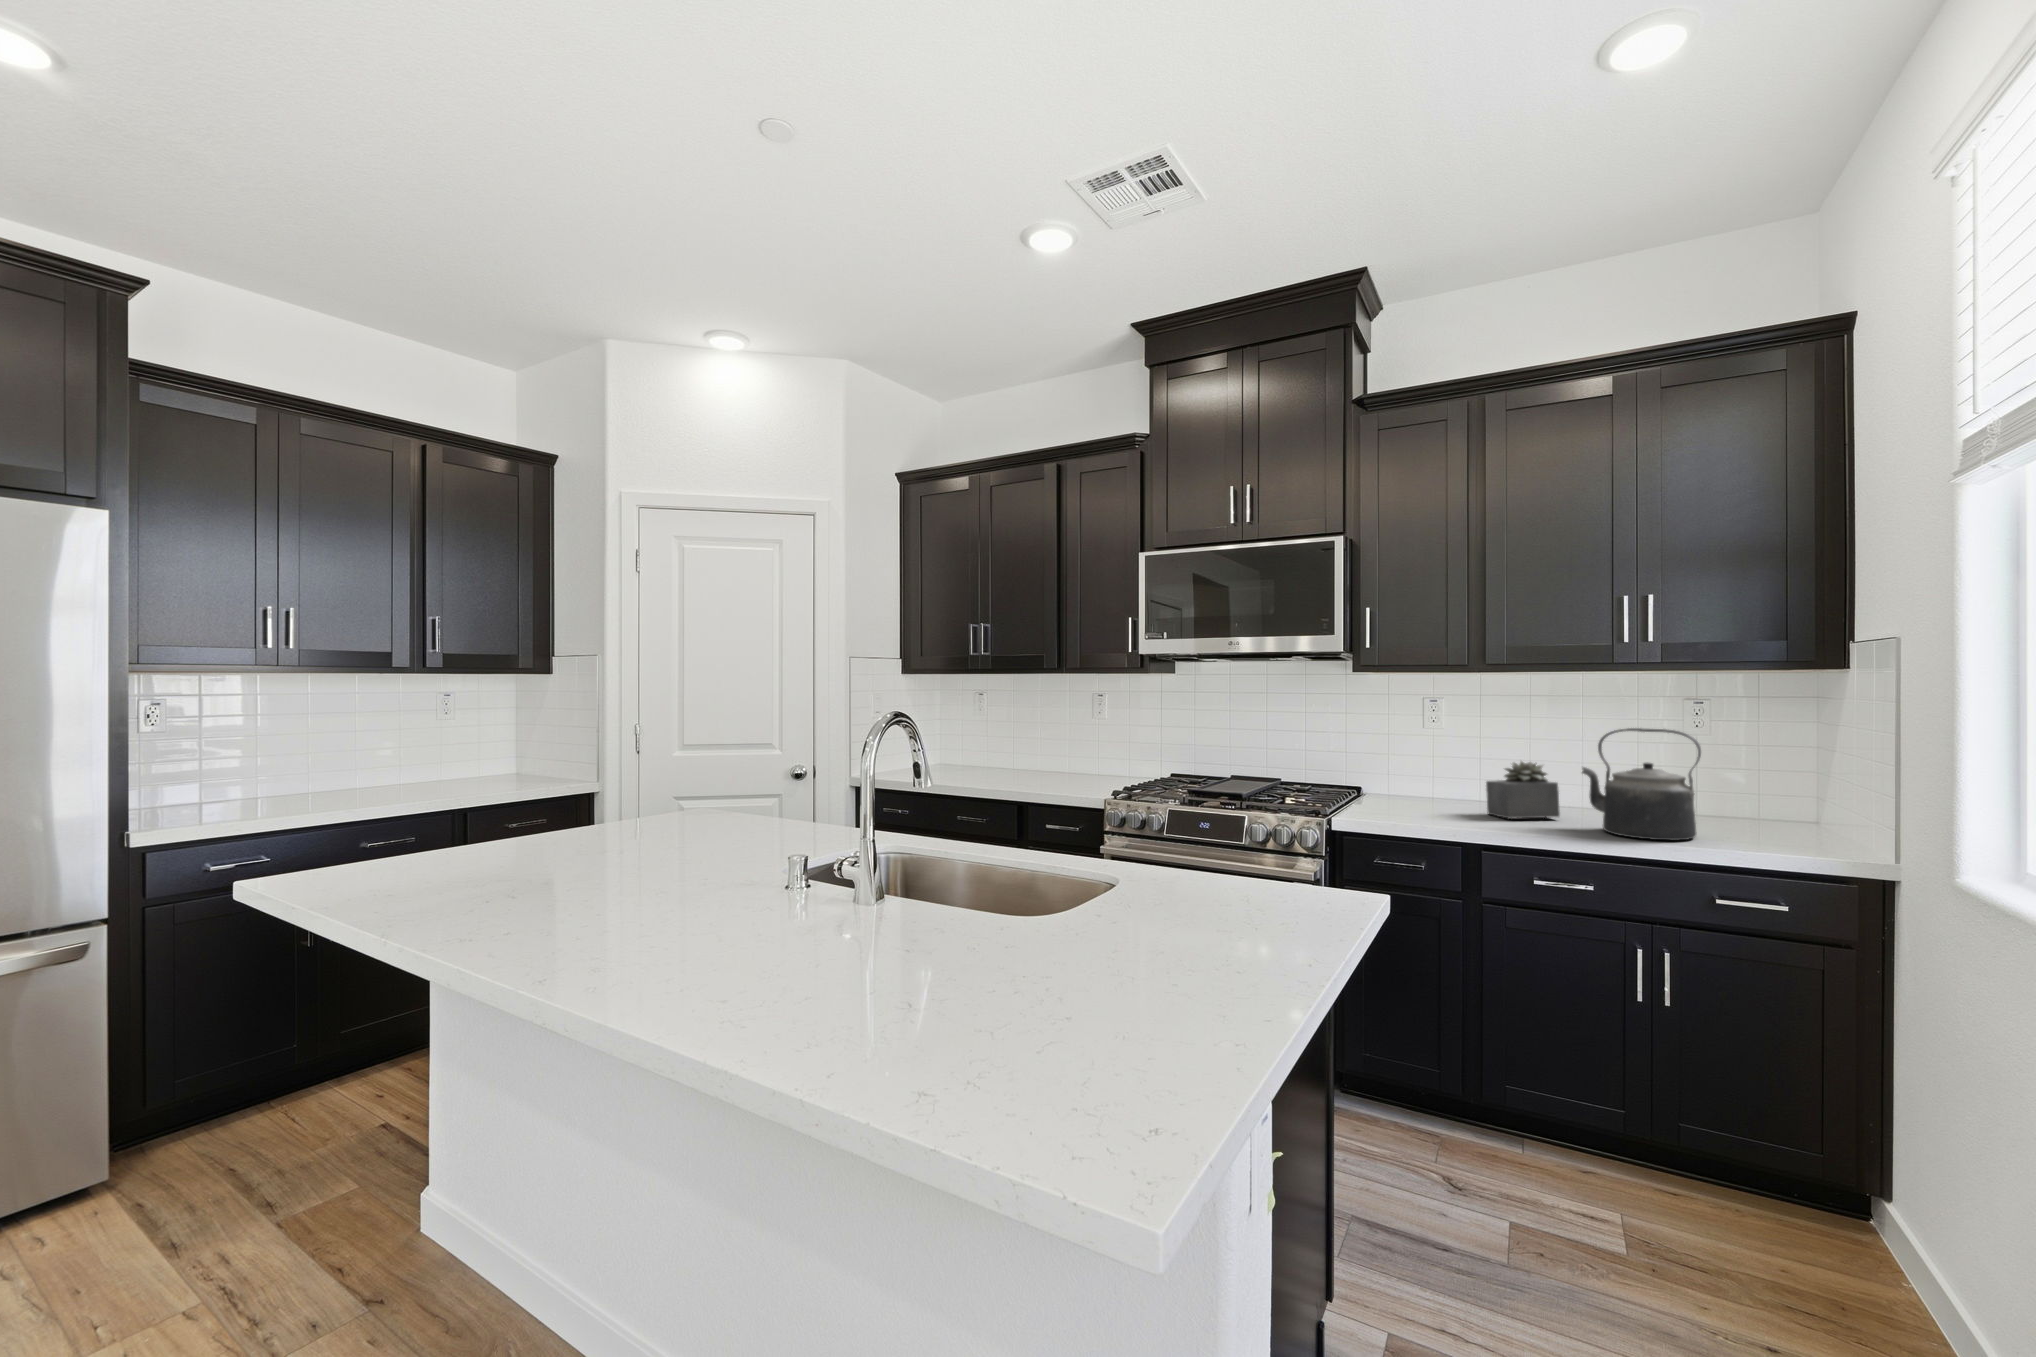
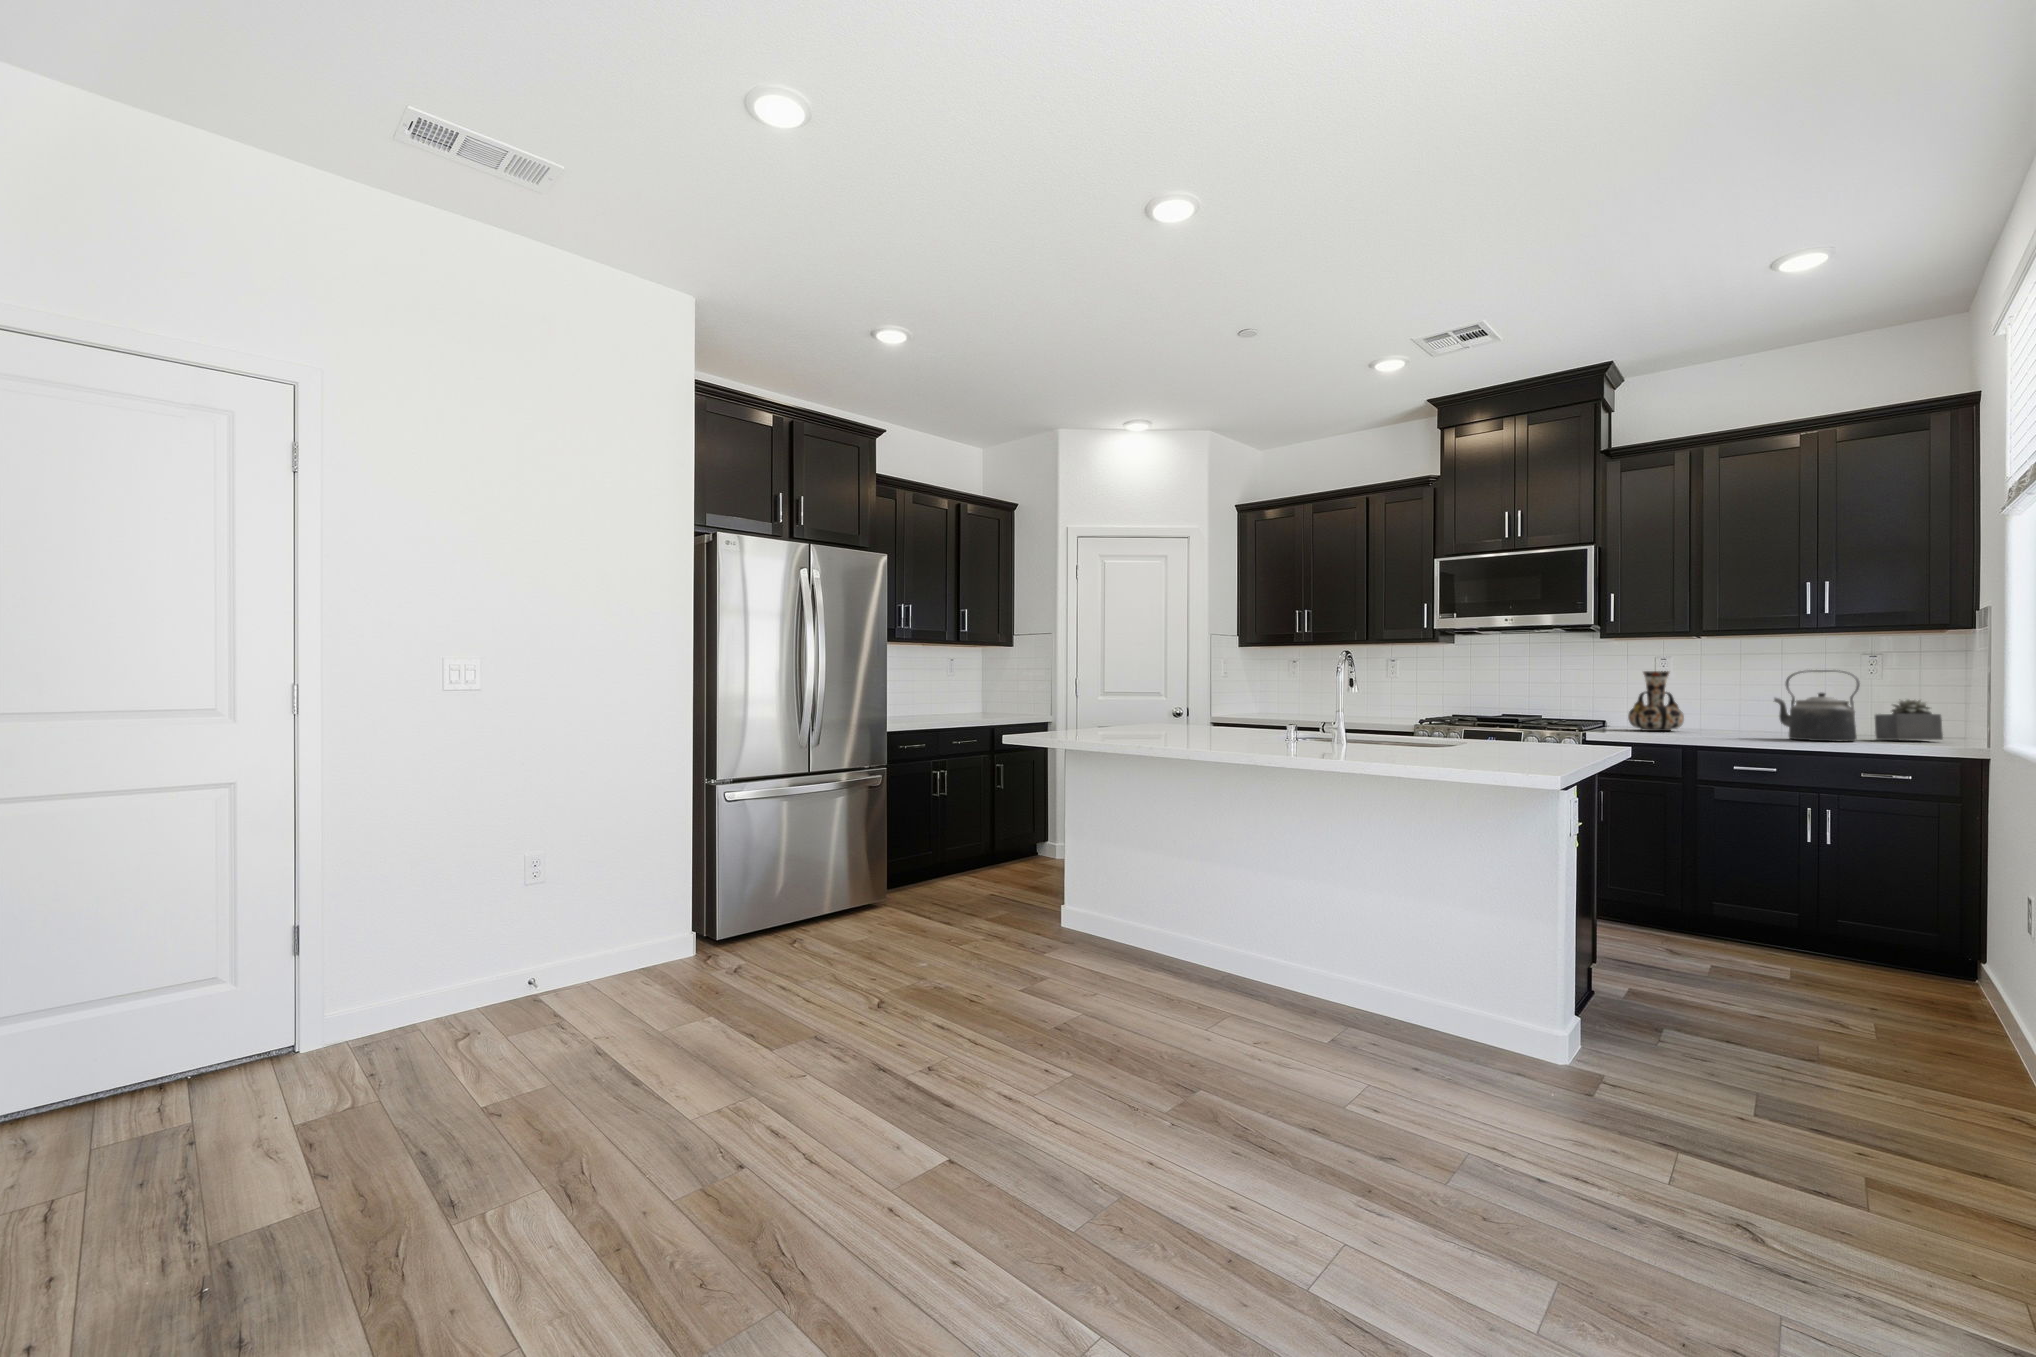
vase: none [1388,717,1459,805] -> present [1628,671,1684,731]
succulent plant: present [1486,761,1560,818] -> present [1875,699,1943,740]

